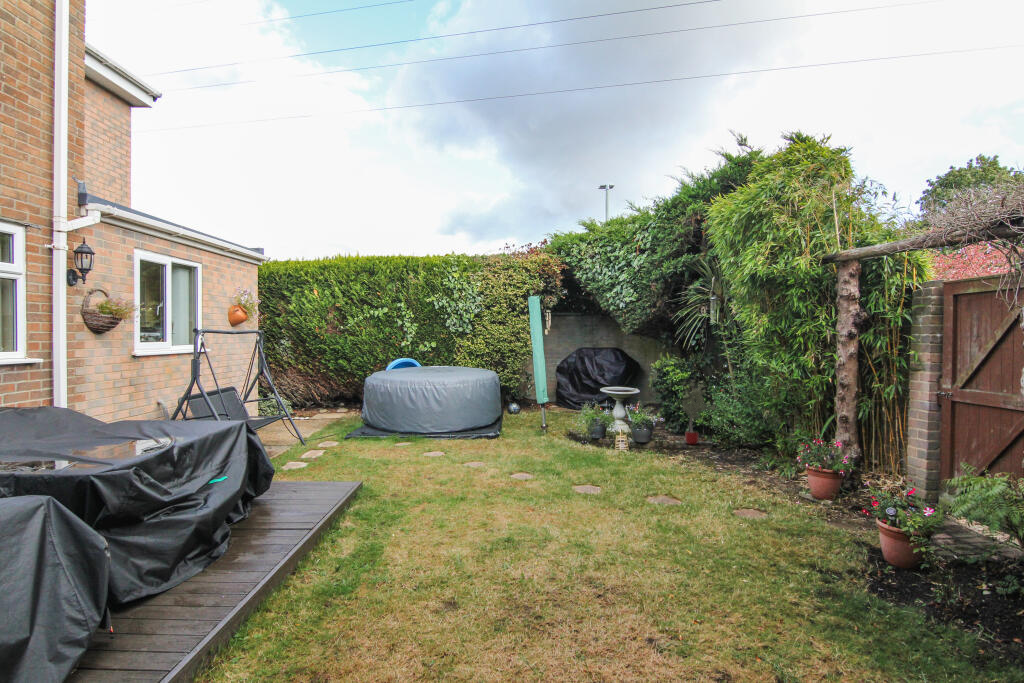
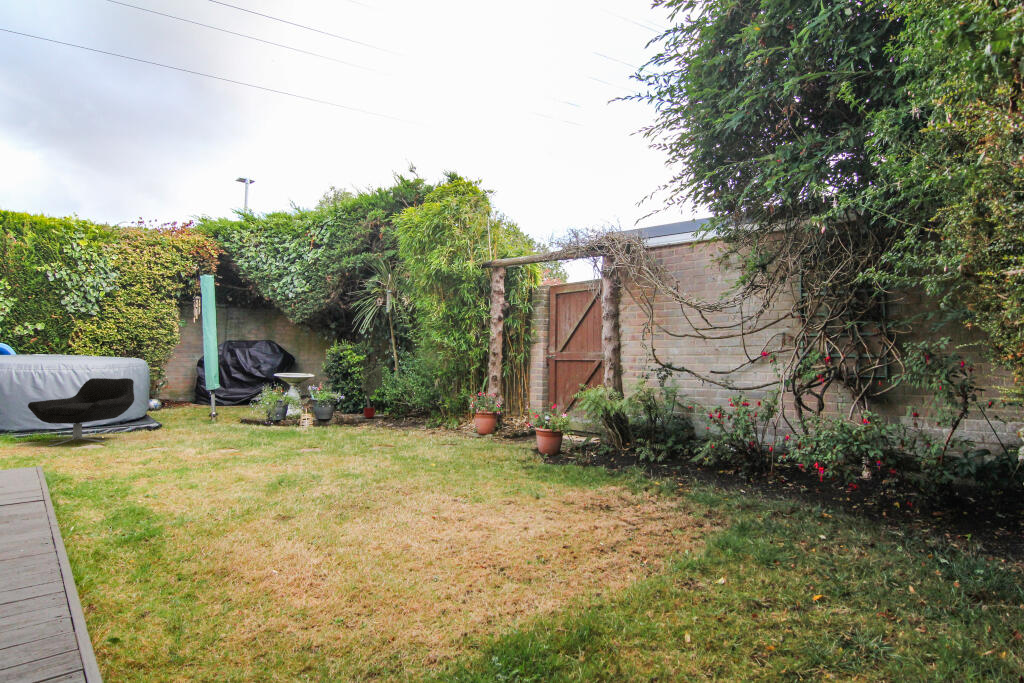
lounge chair: none [400,393,469,452] -> present [28,378,134,446]

